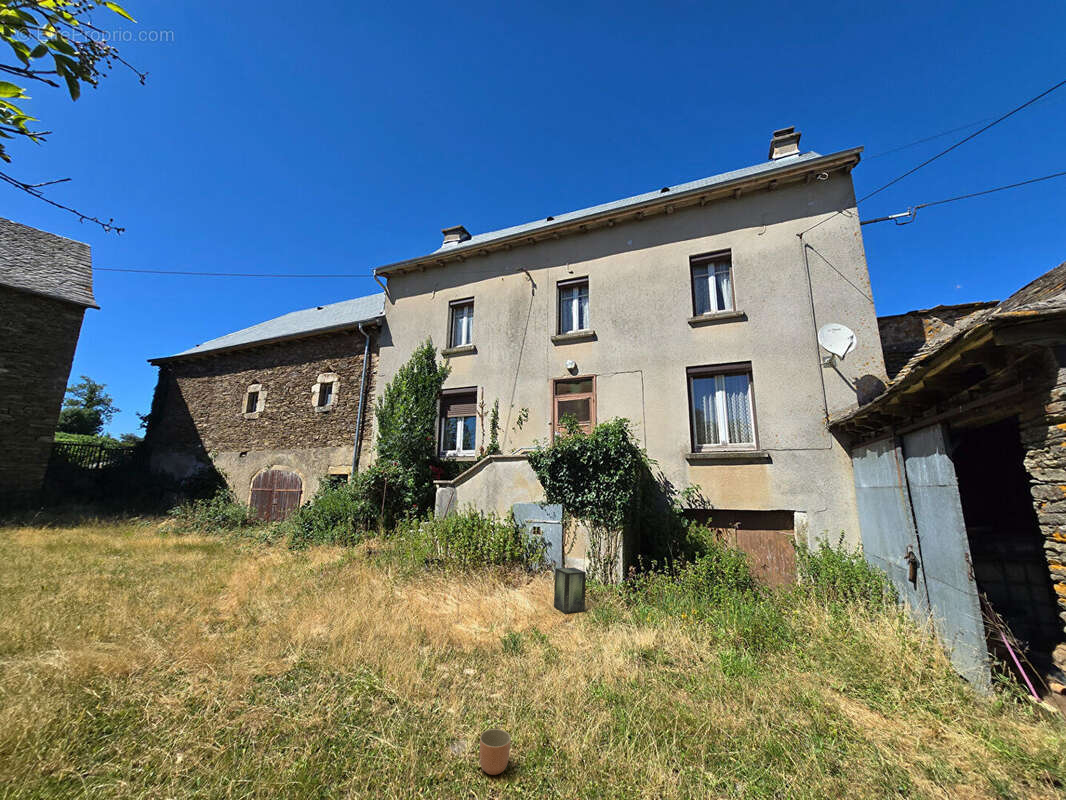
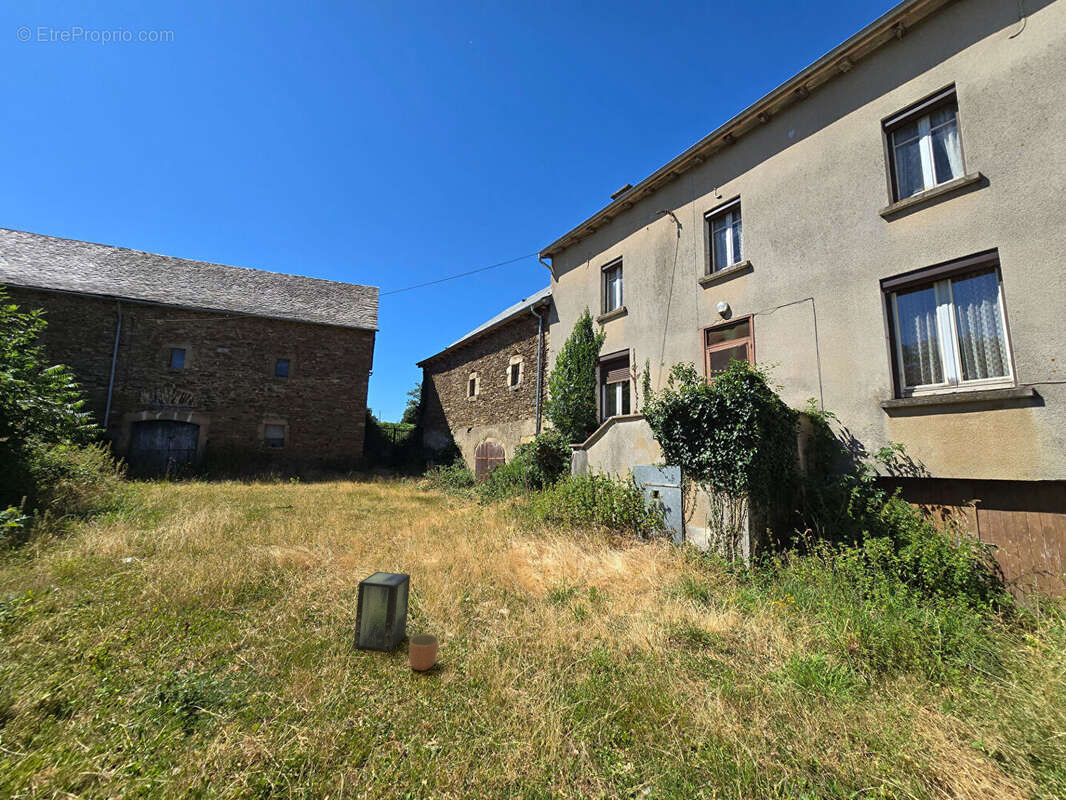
storage box: present [554,567,586,614] -> present [353,572,410,652]

